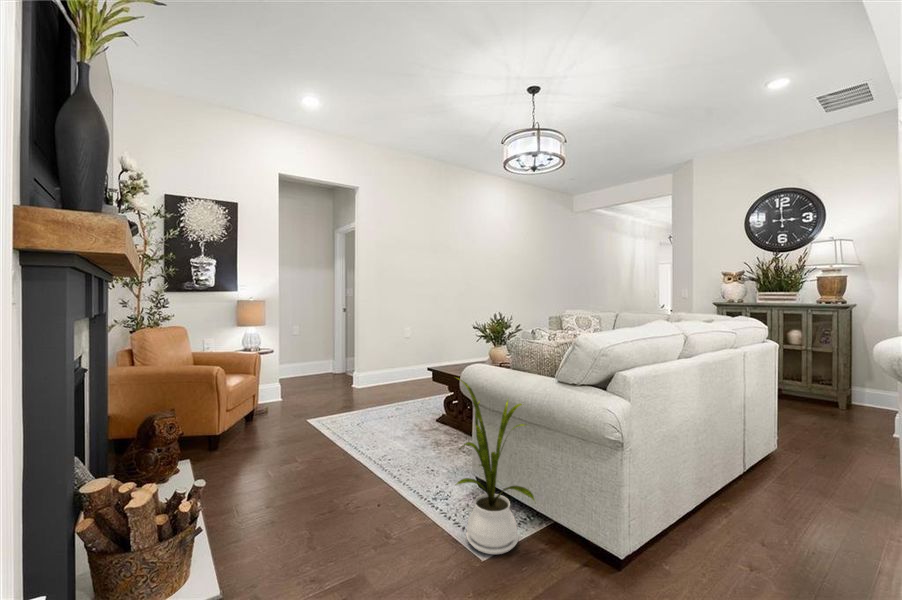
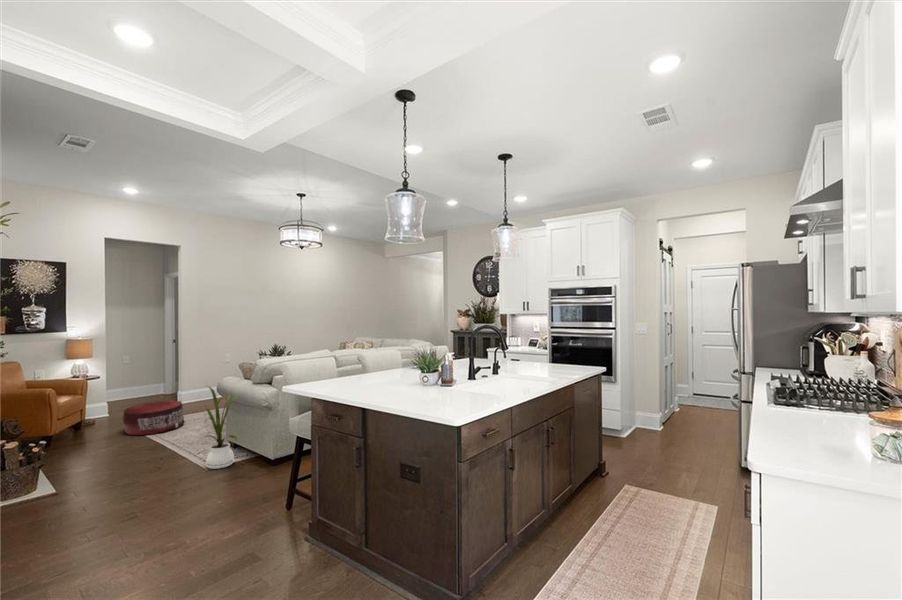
pouf: none [304,387,380,440] -> present [123,400,185,435]

